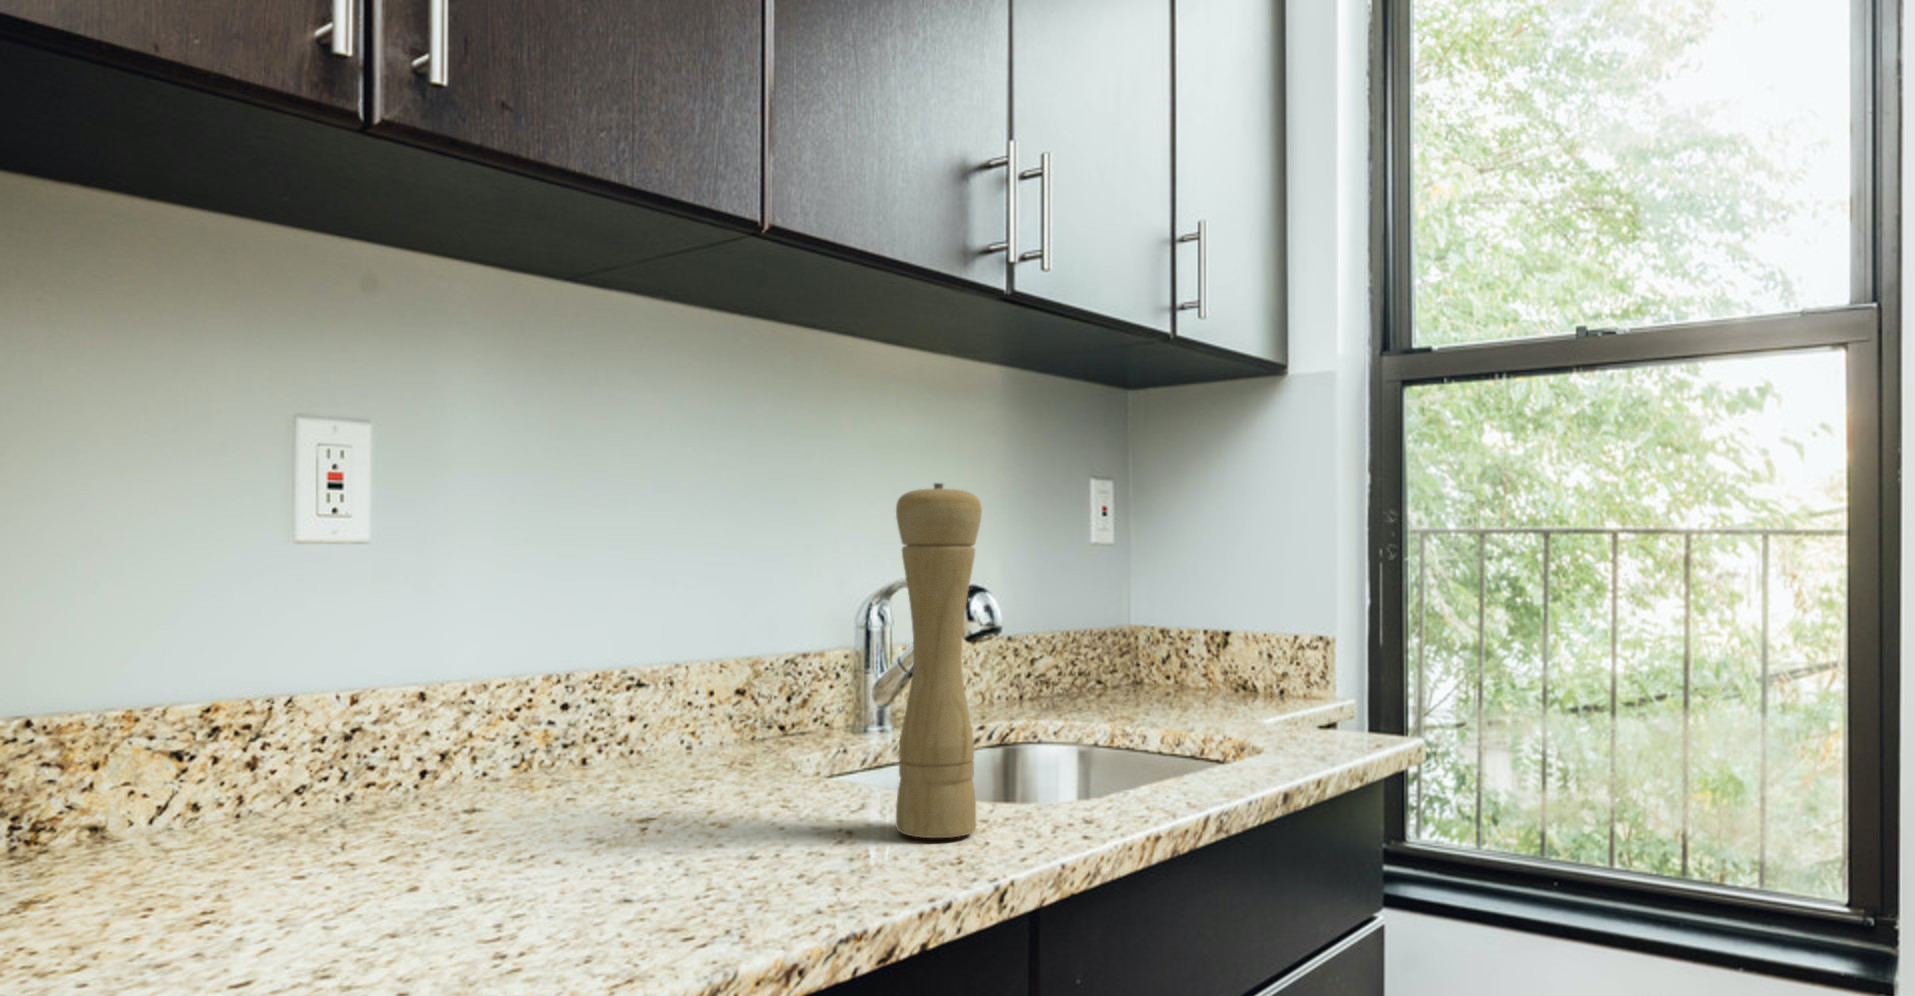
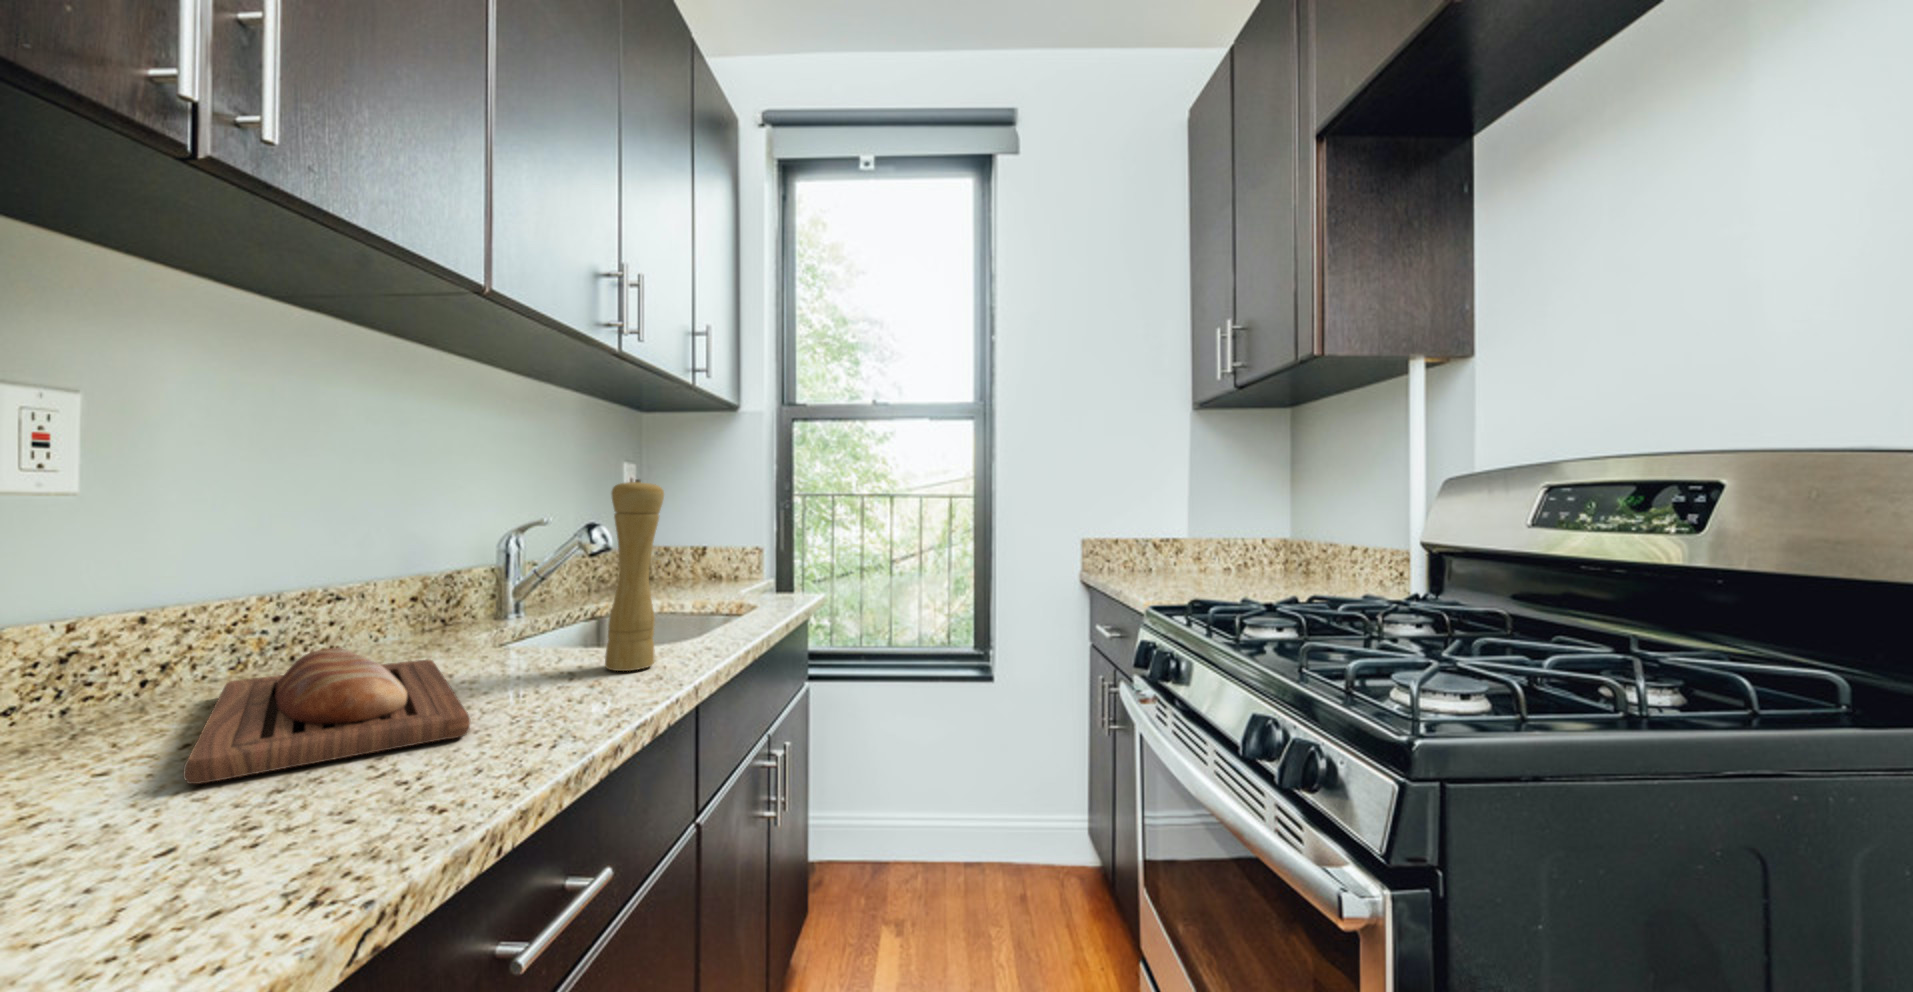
bread loaf: none [302,748,689,907] -> present [183,648,470,784]

